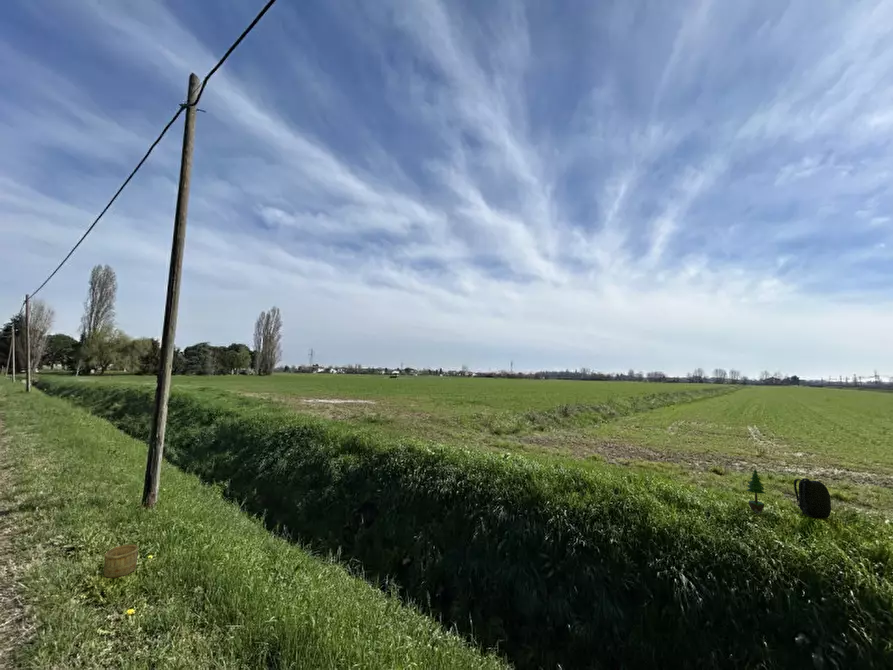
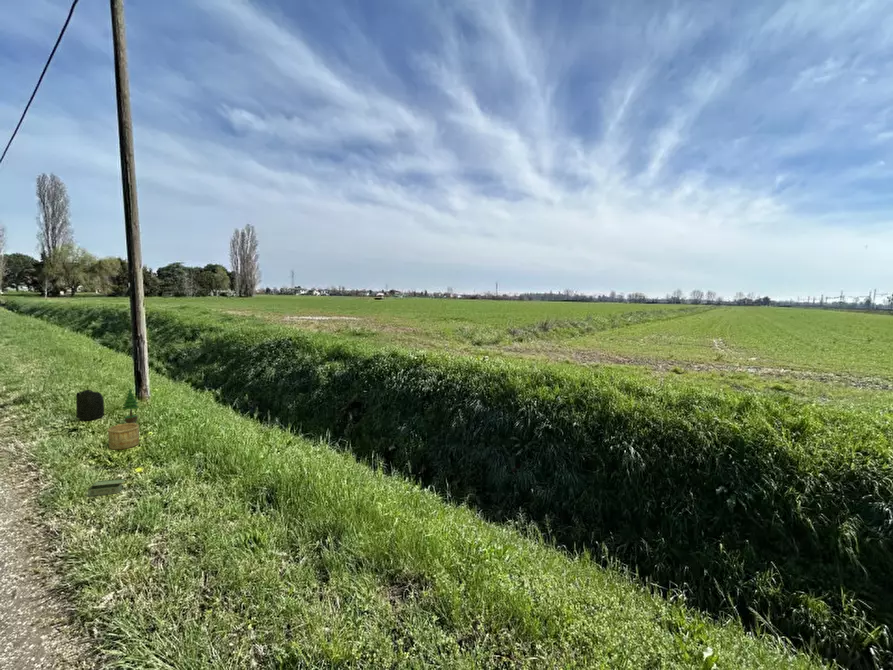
potted tree: present [746,469,765,513] -> present [123,389,139,423]
backpack: present [794,478,831,518] -> present [76,390,104,420]
toolbox: none [70,624,114,650] -> present [88,479,125,496]

